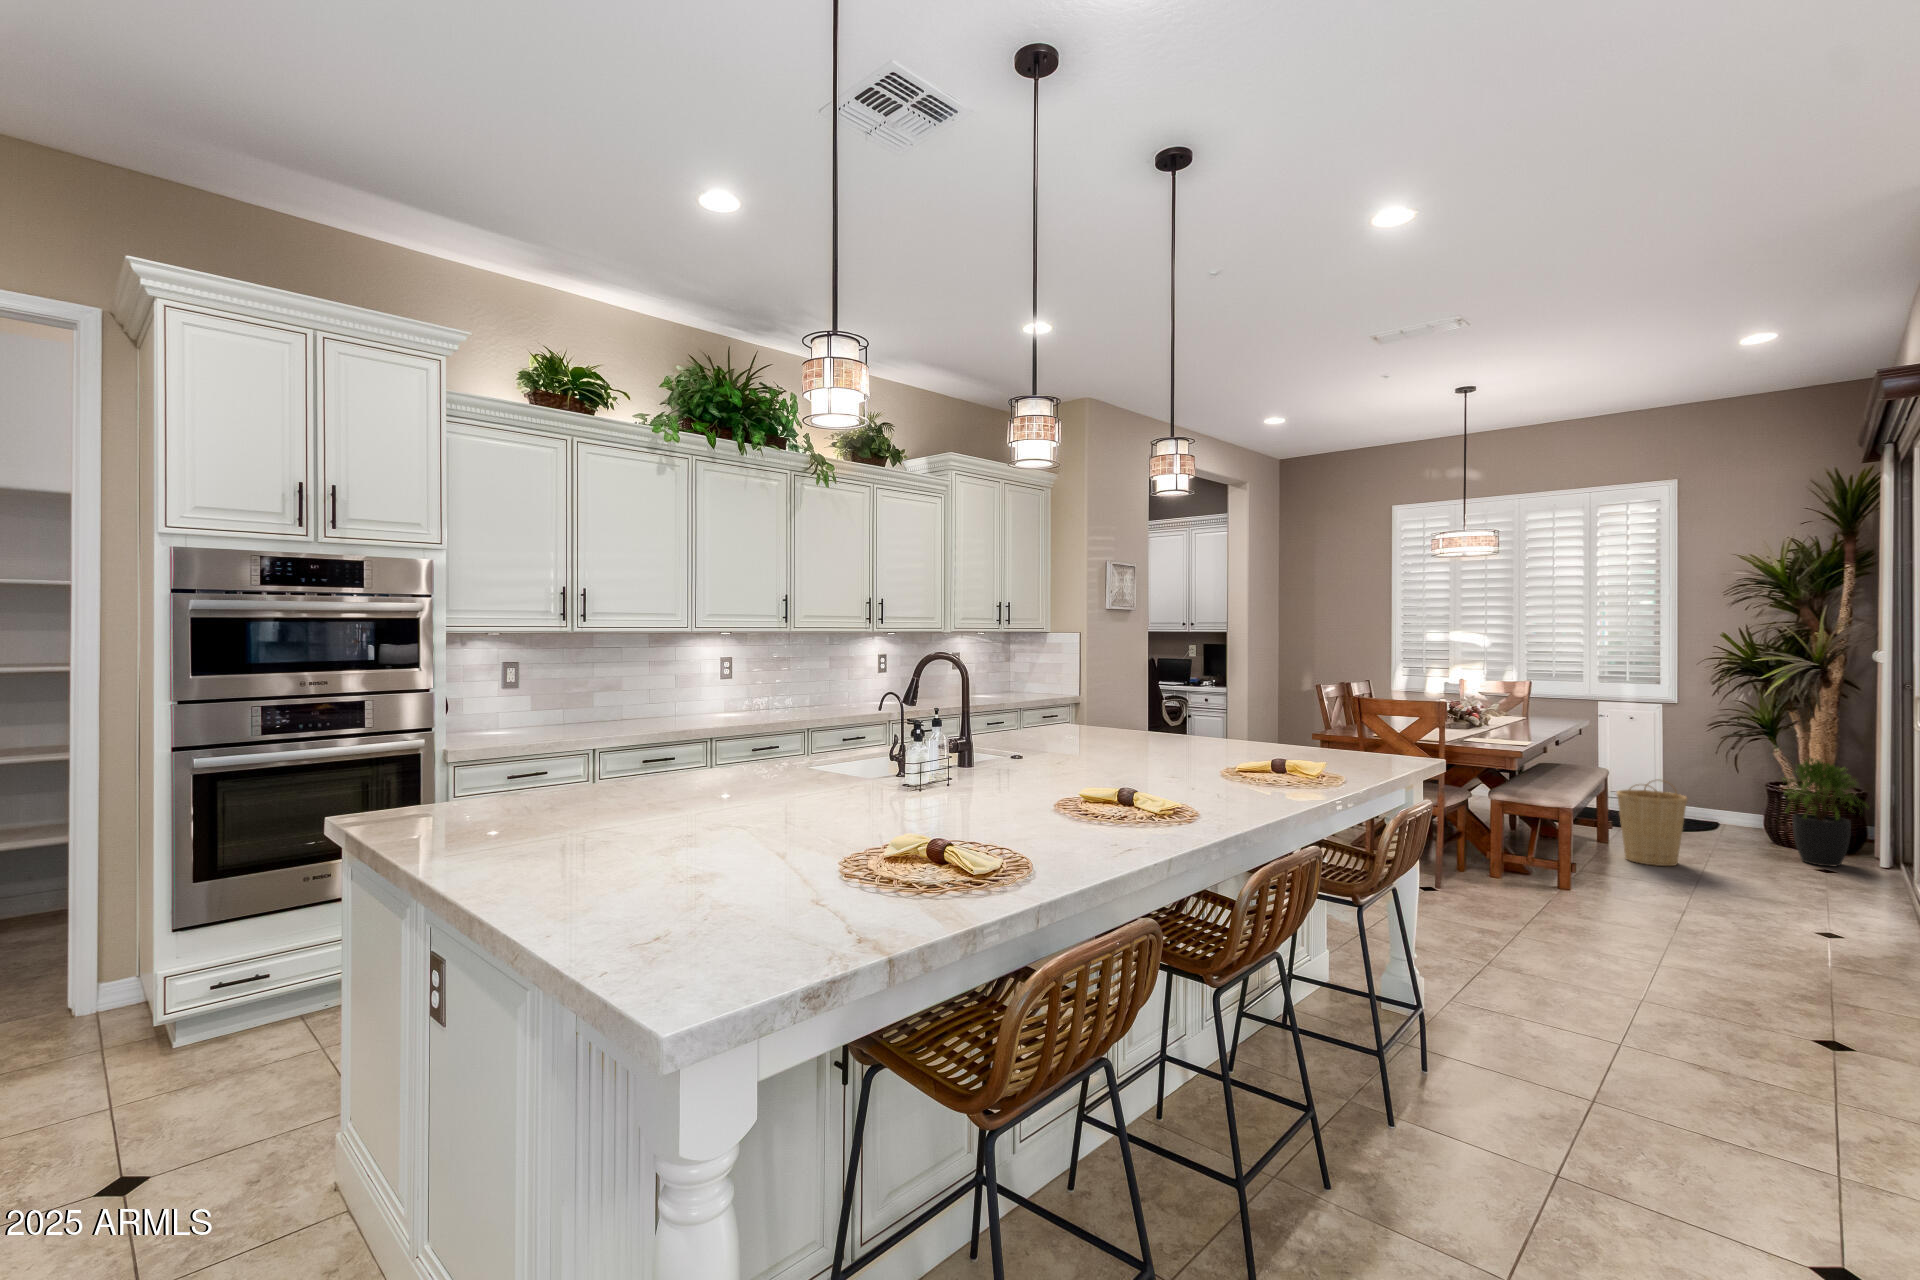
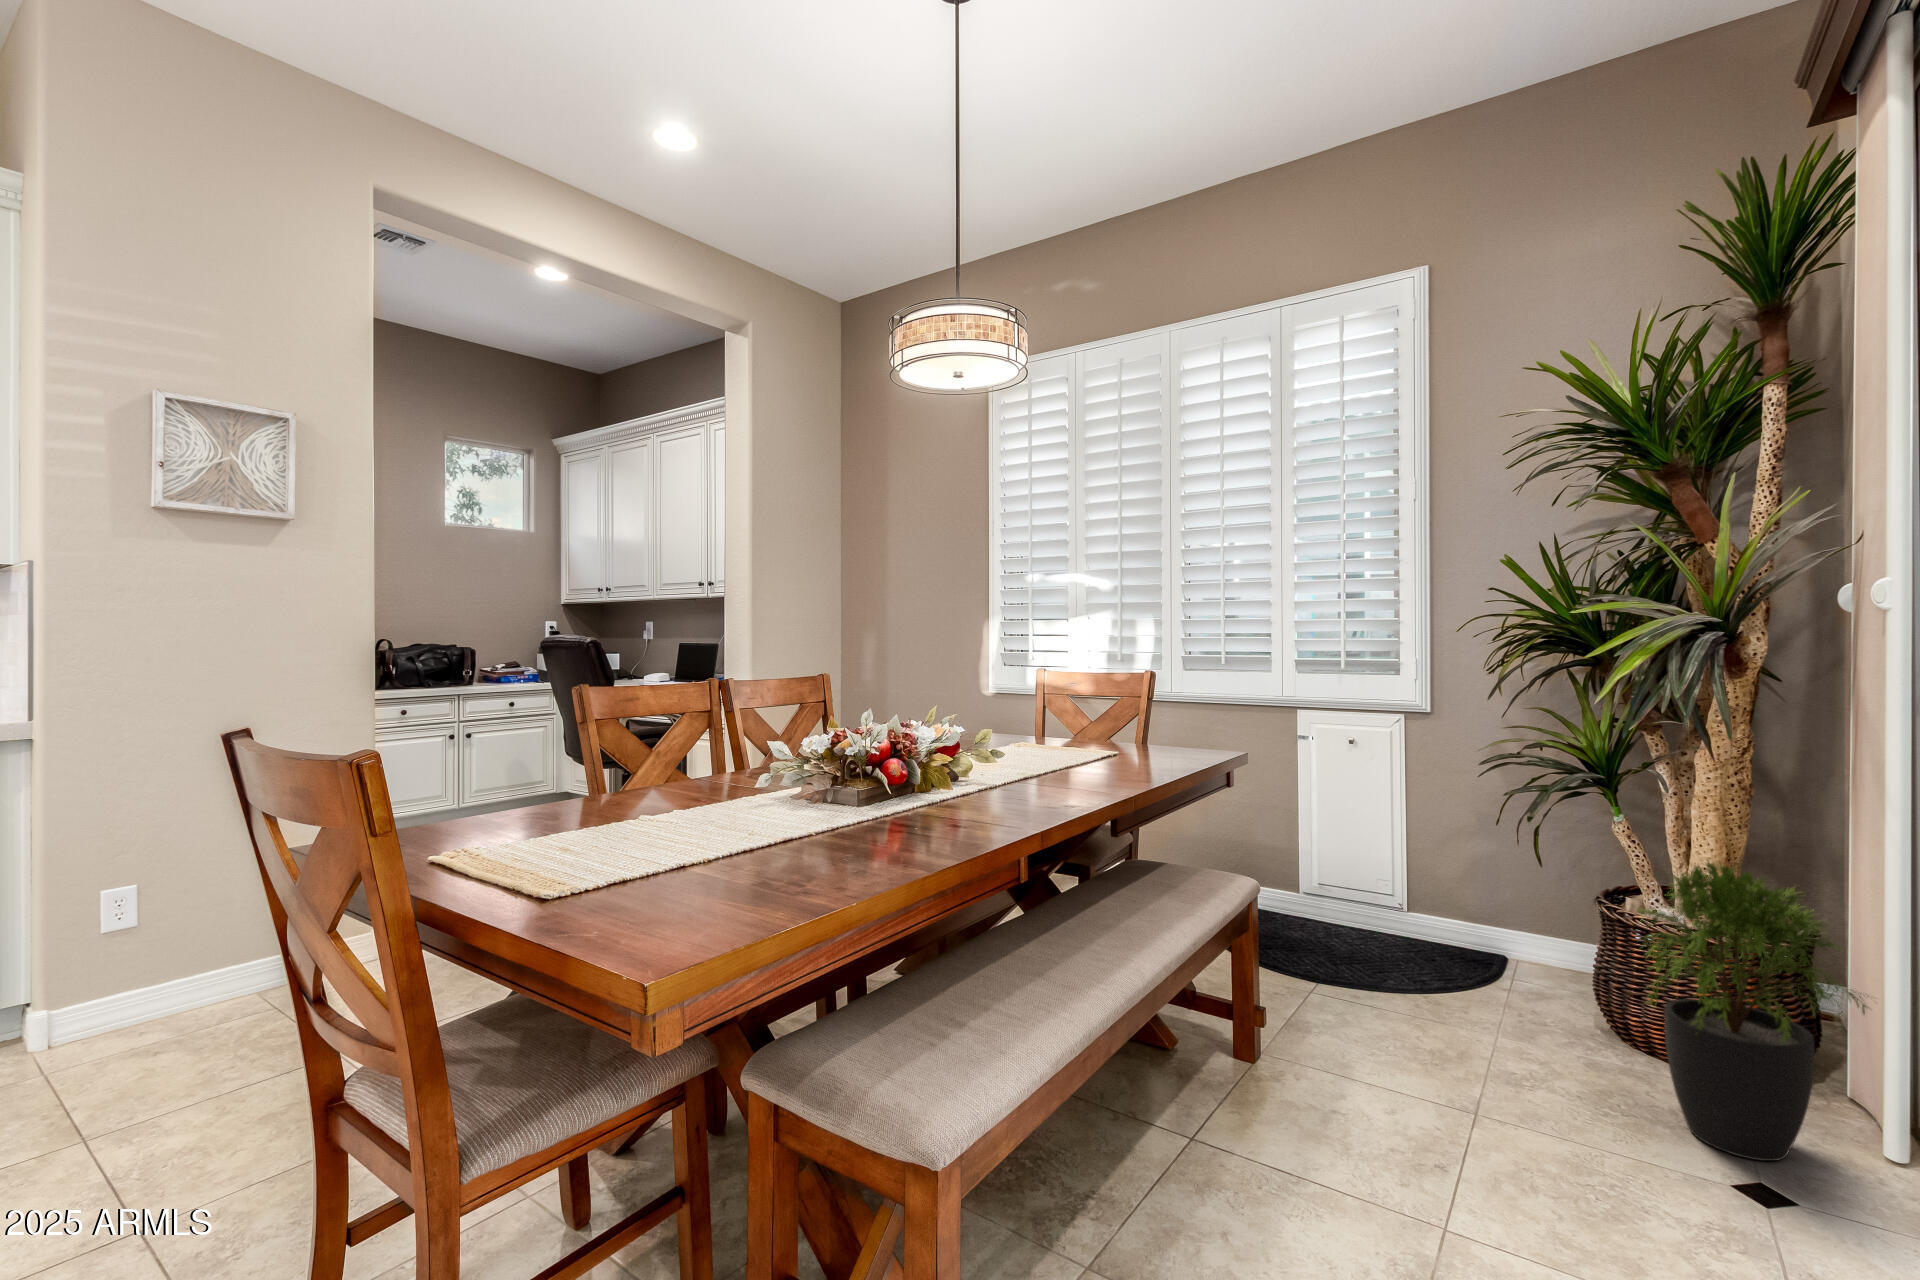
basket: present [1617,781,1688,866] -> none [1236,924,1404,1190]

